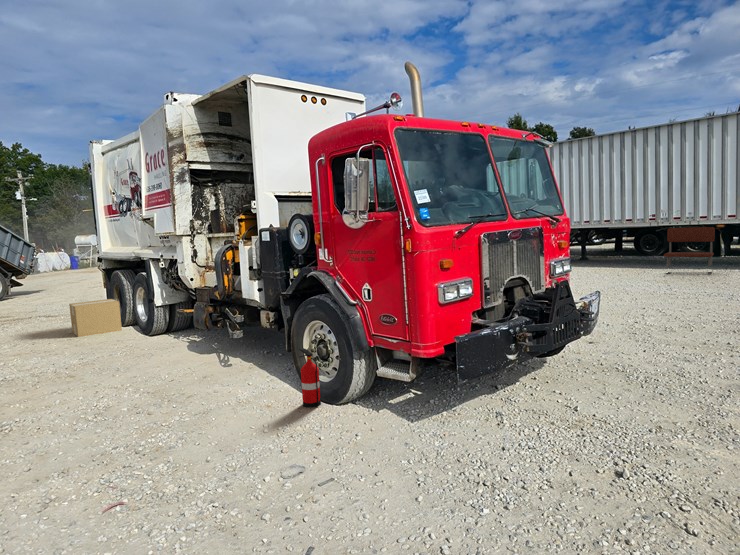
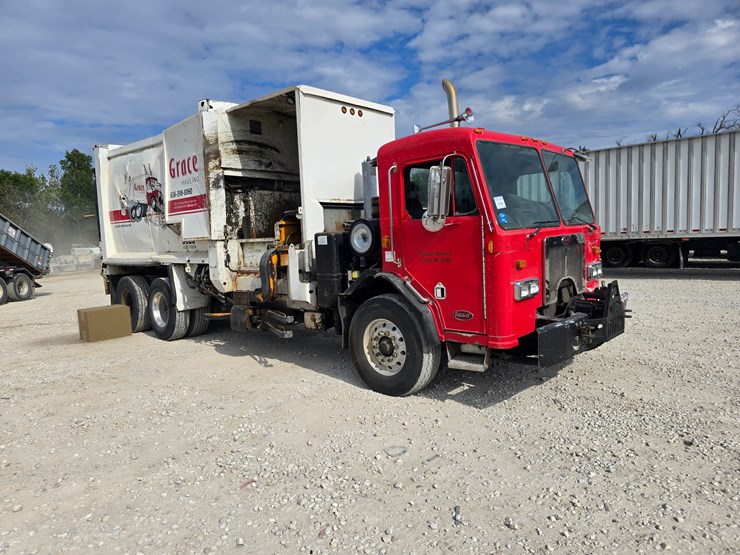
bench: present [664,227,715,275] -> none [627,232,670,274]
fire extinguisher: present [299,348,321,407] -> none [364,345,386,400]

